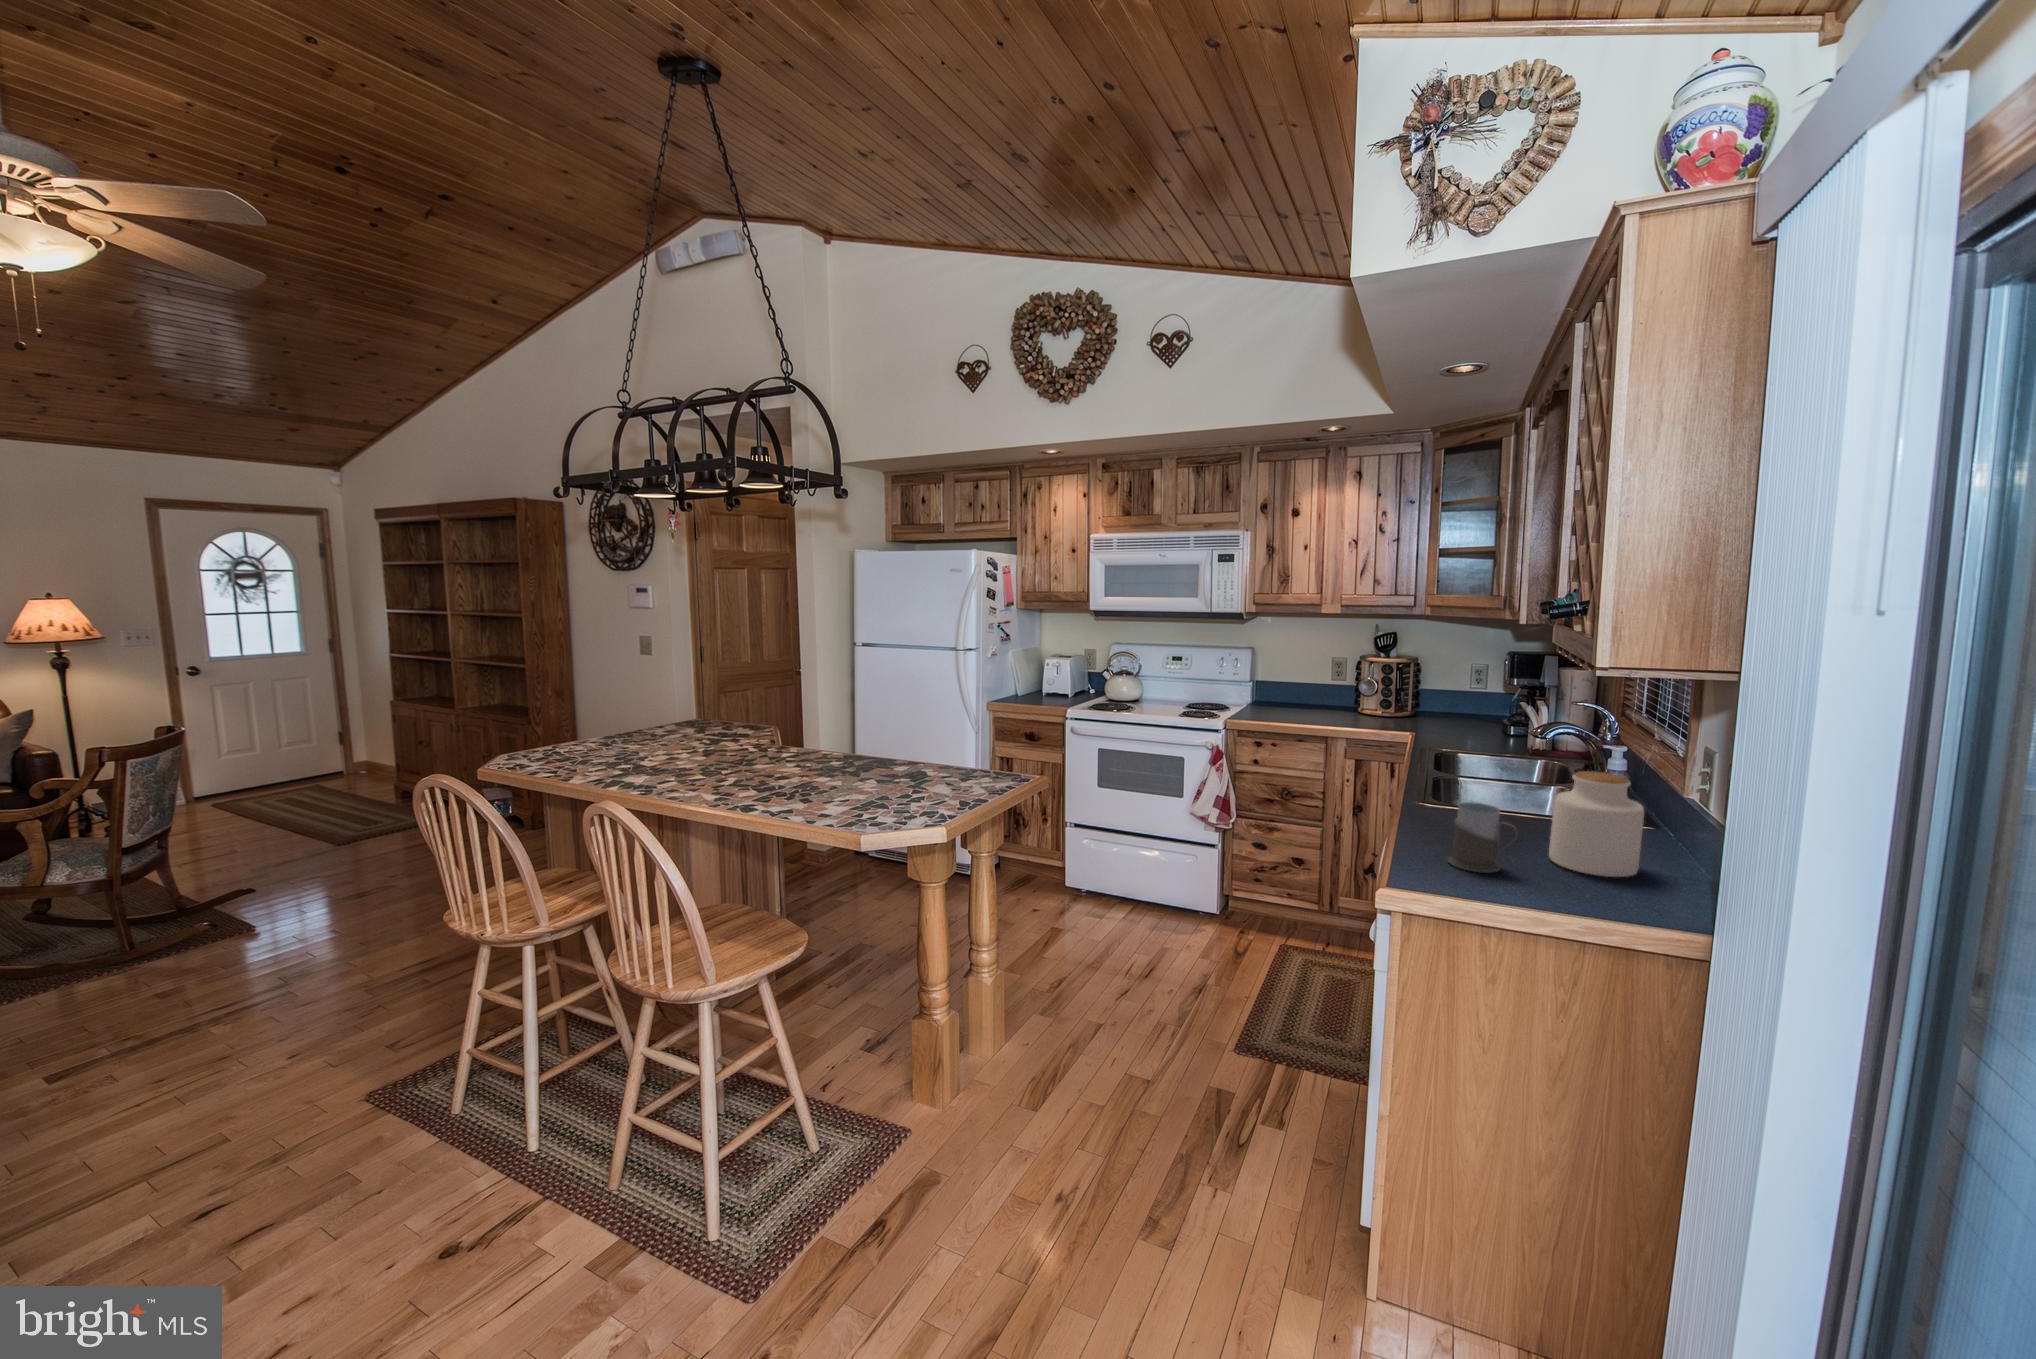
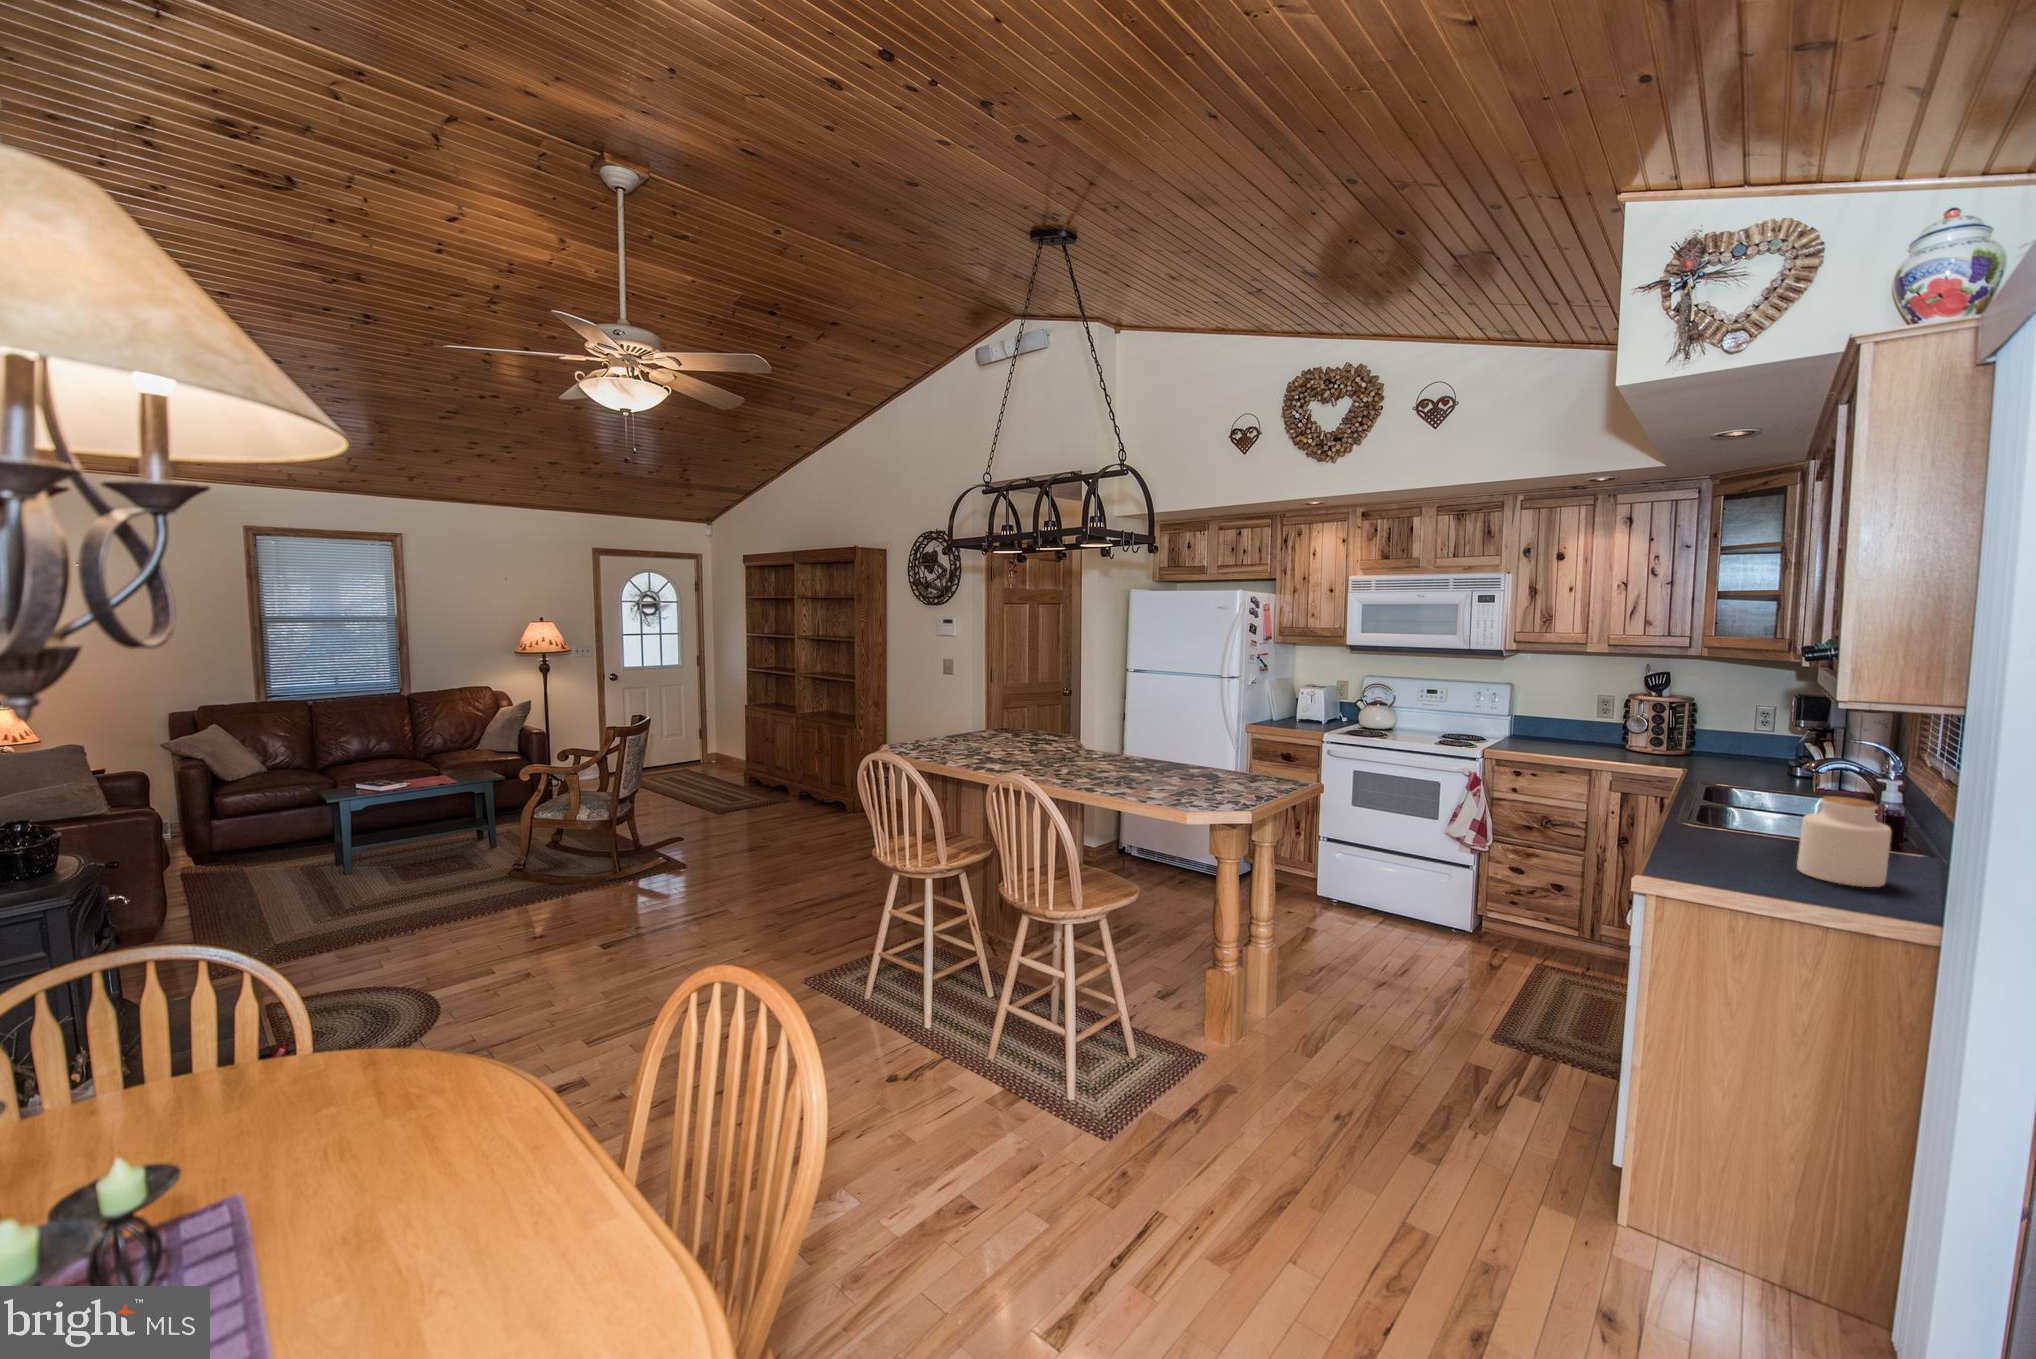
mug: present [1448,802,1518,873] -> none [1696,816,1762,874]

